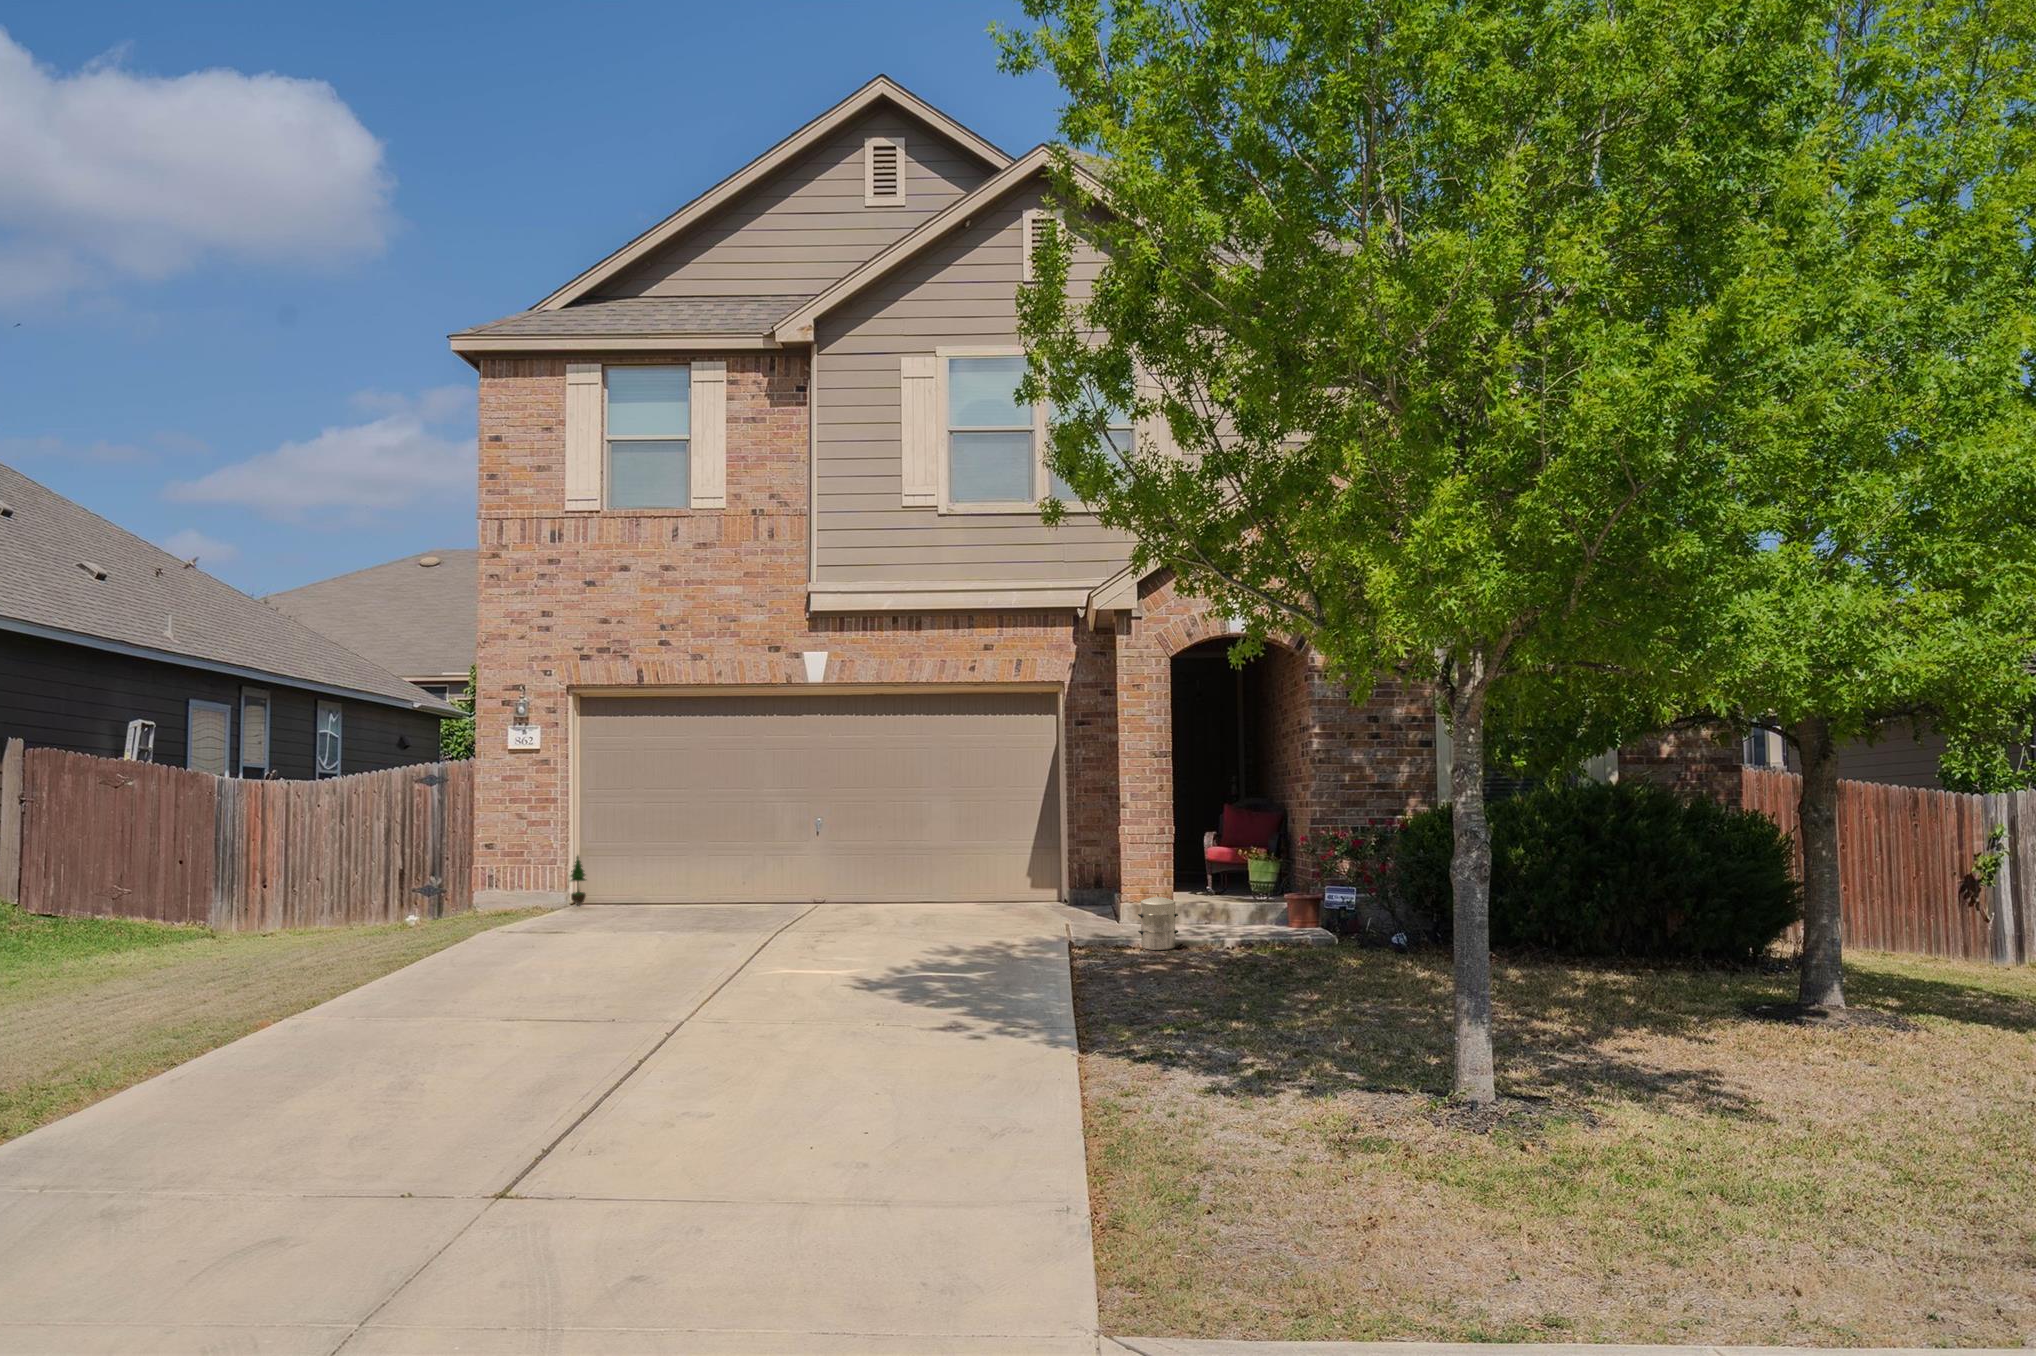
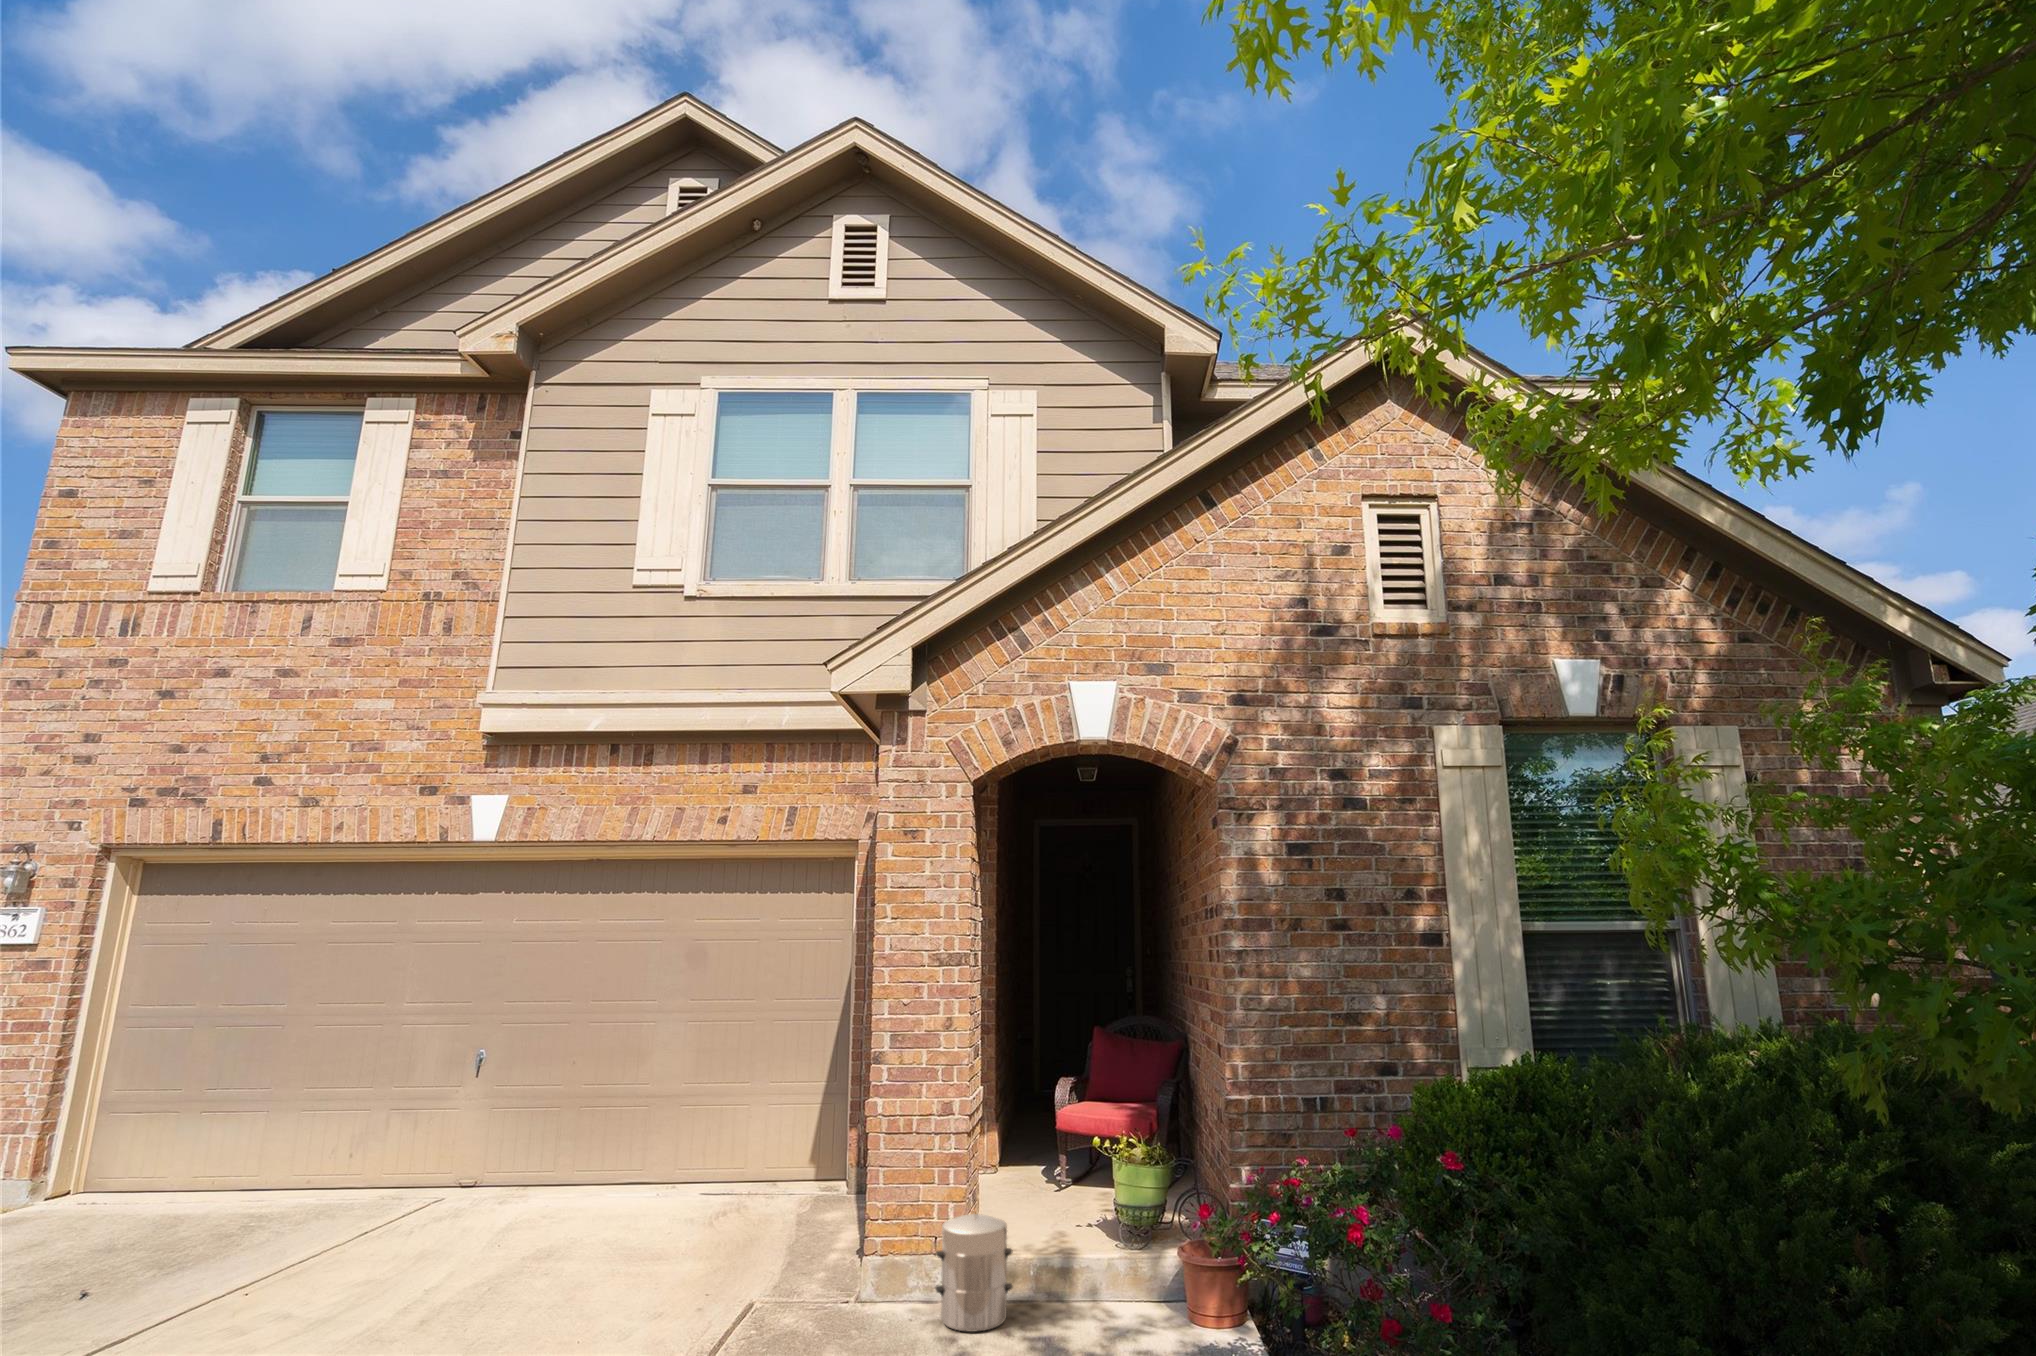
potted tree: present [570,856,586,905] -> none [34,1118,76,1209]

